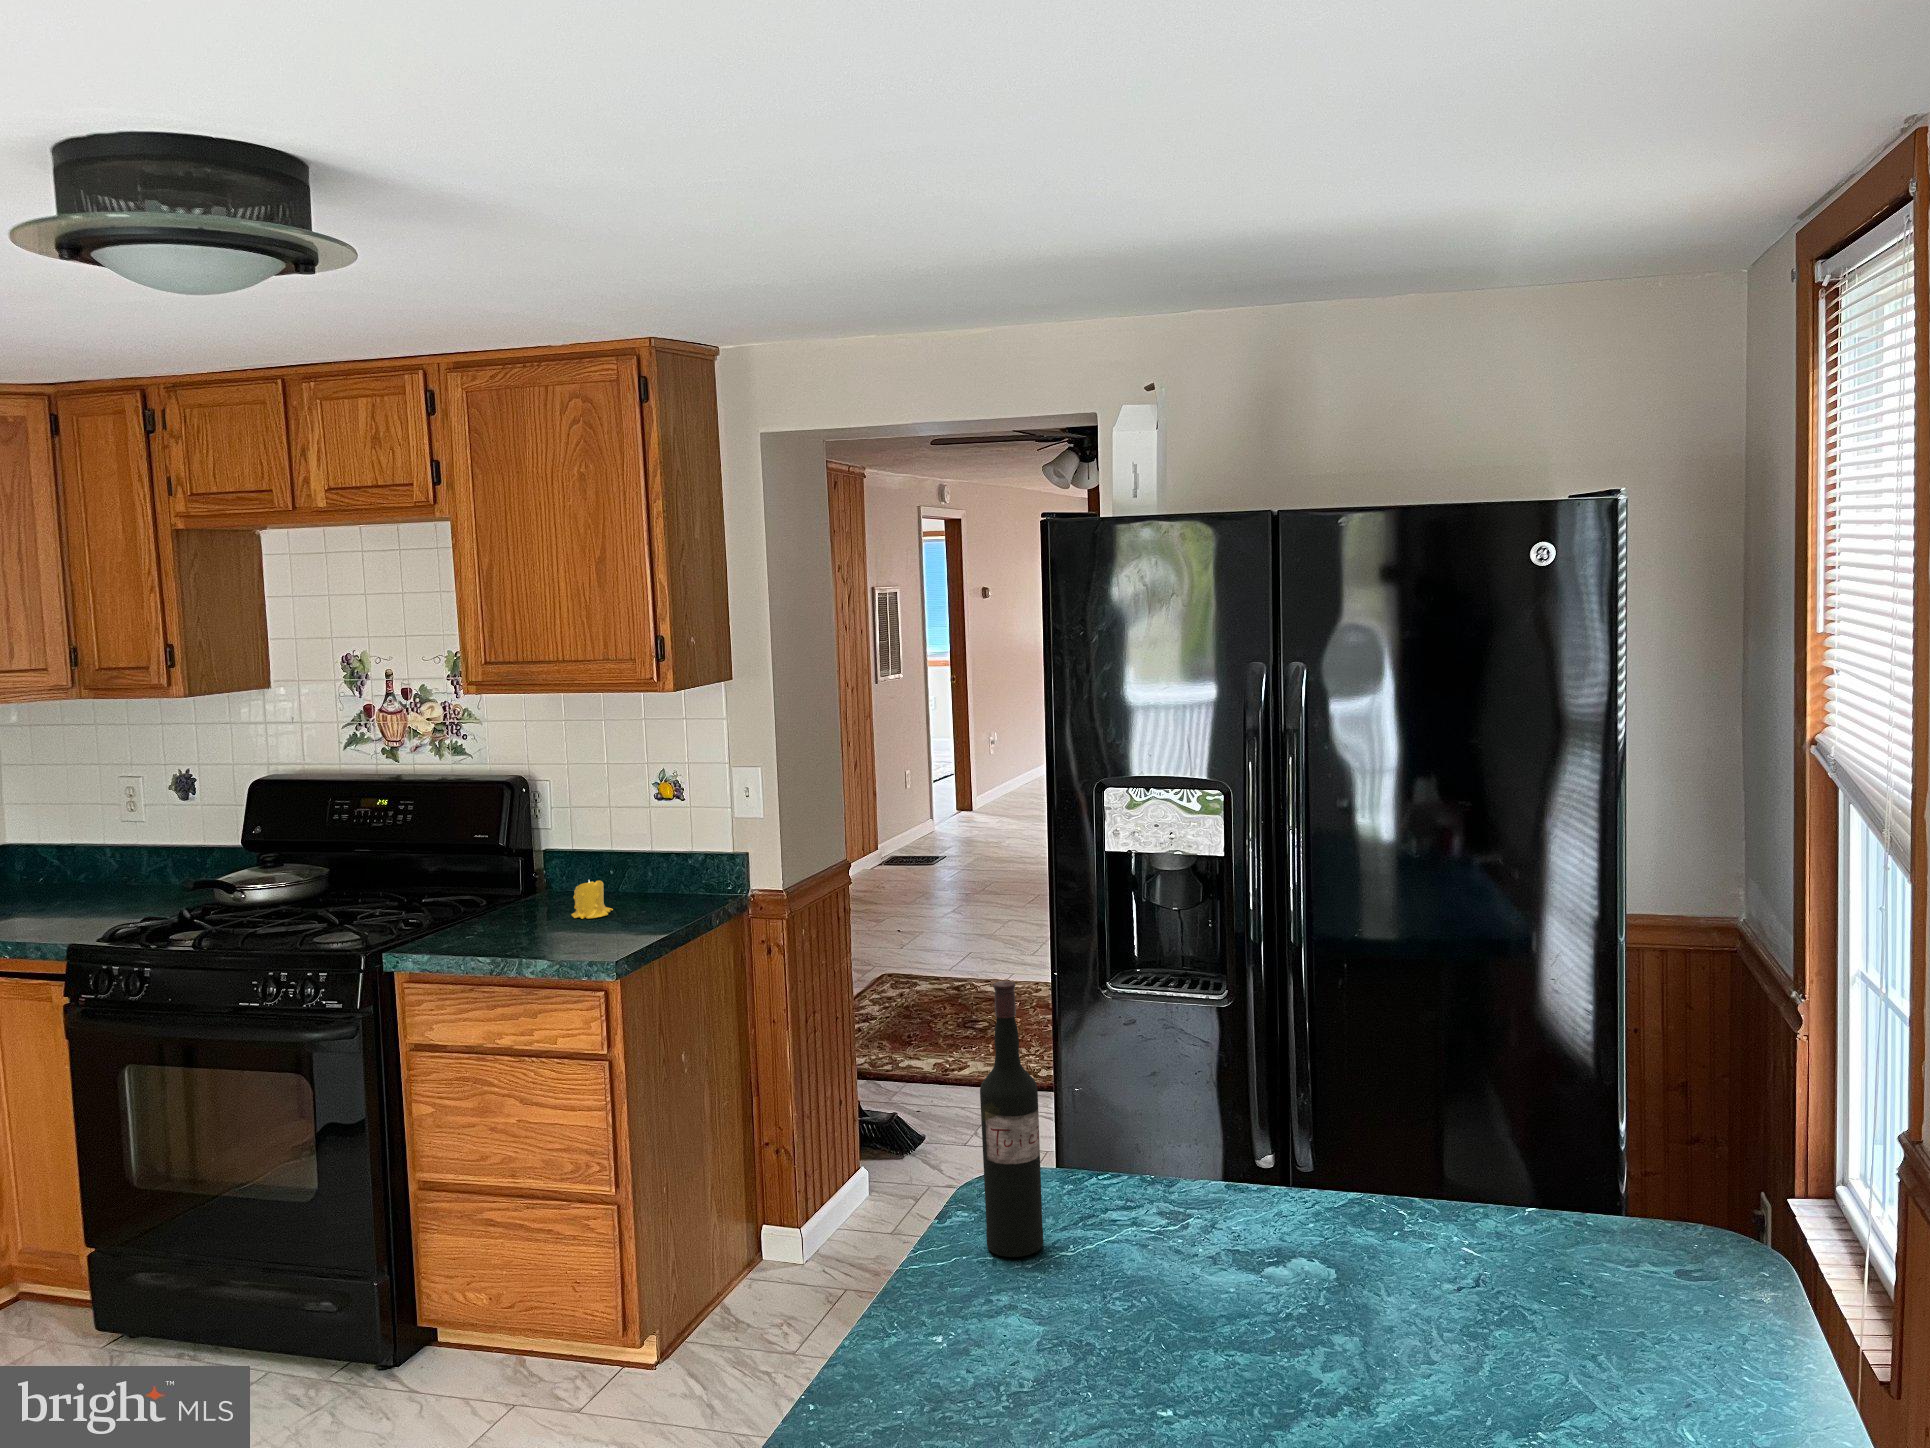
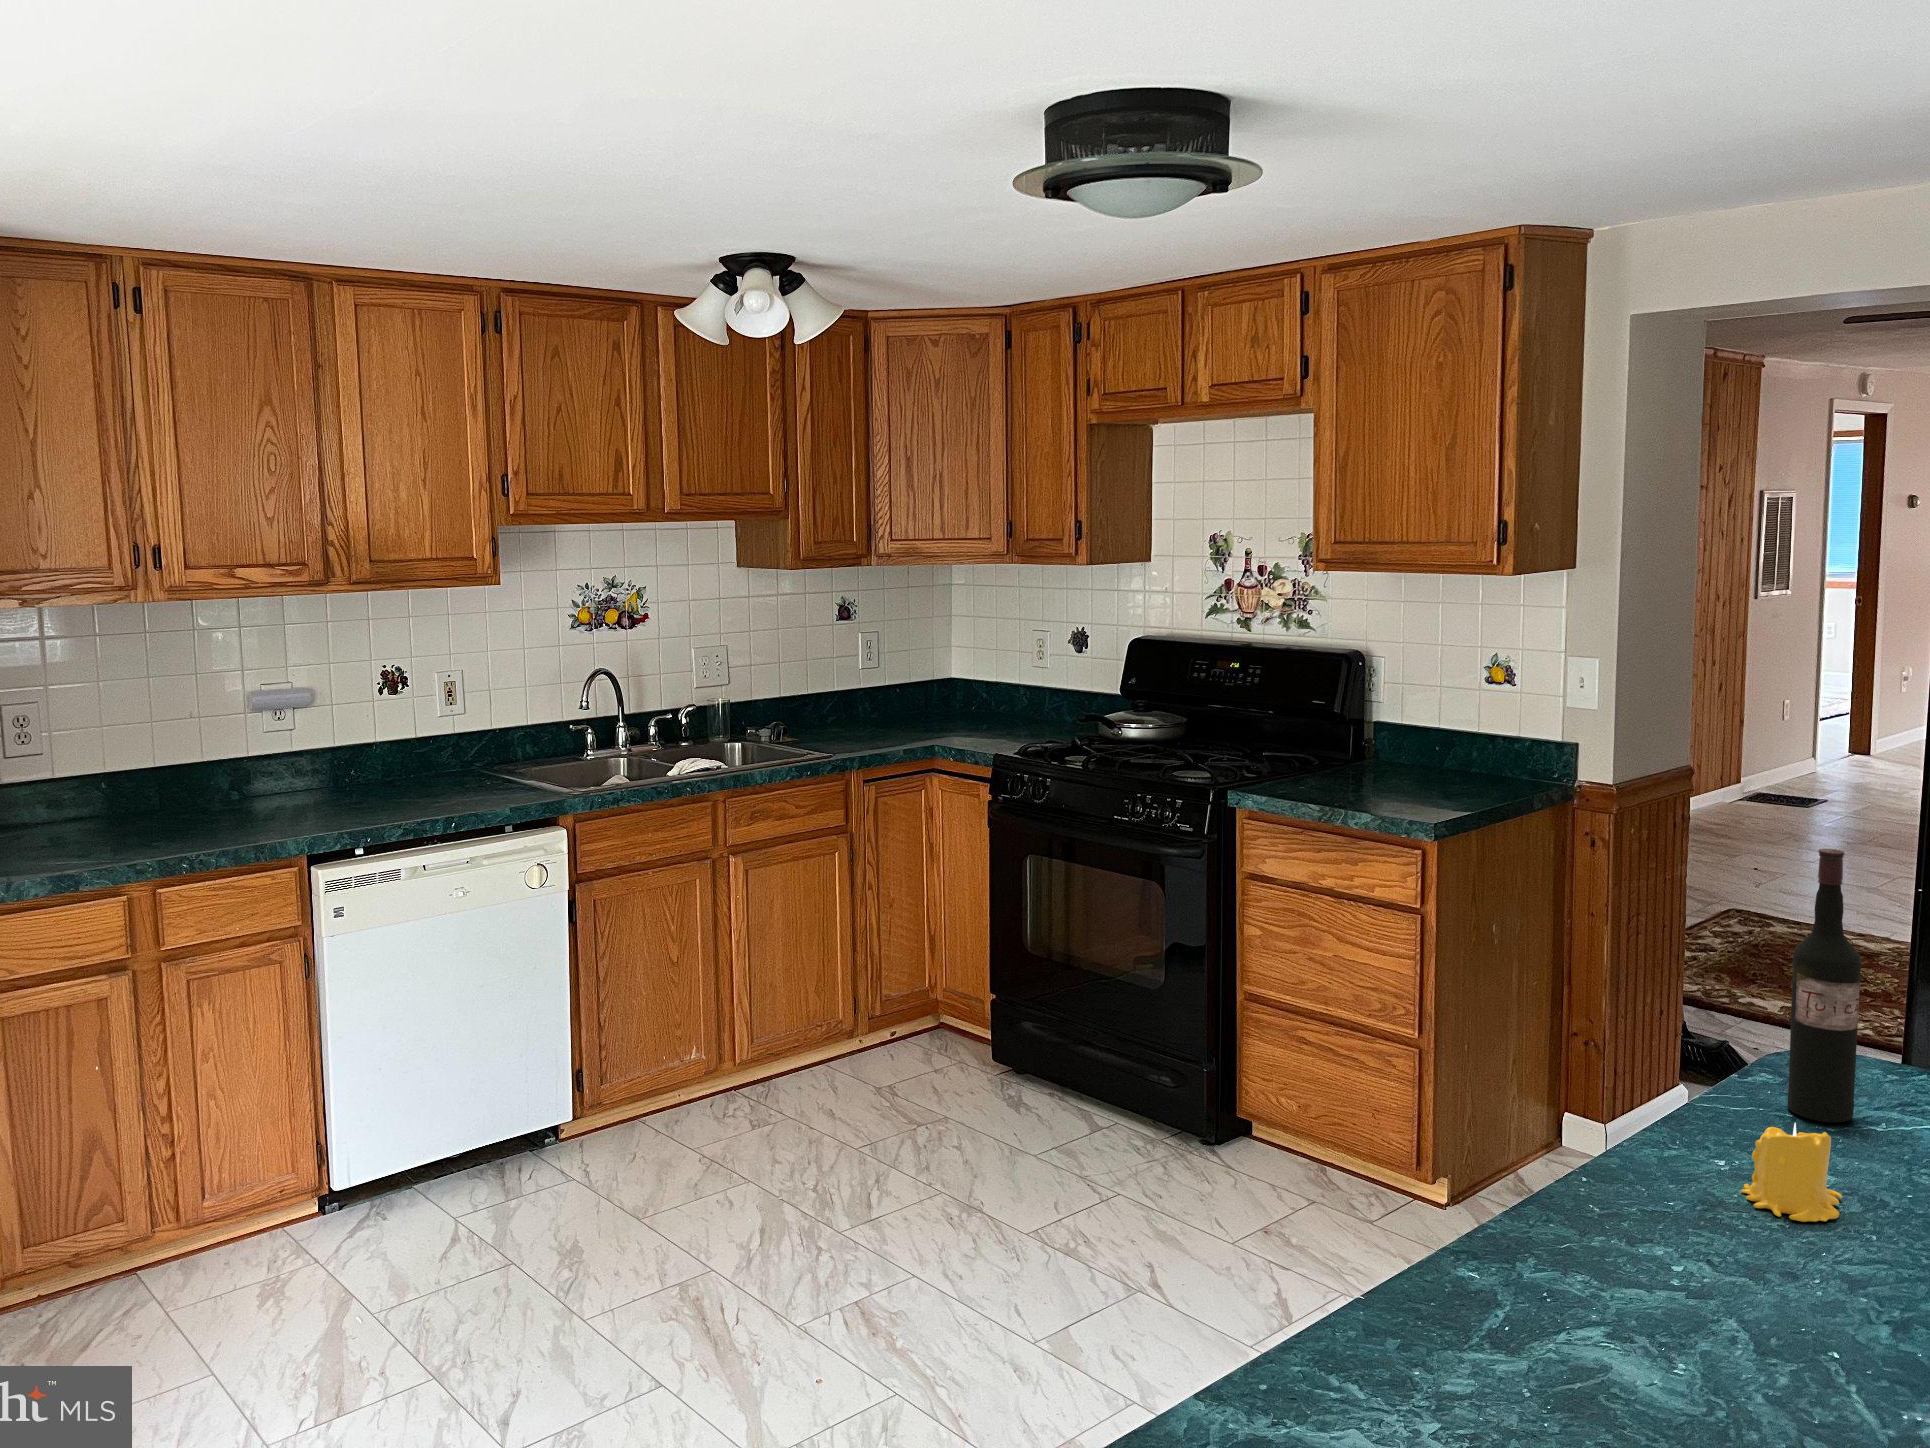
candle: present [571,881,613,919] -> present [1741,1123,1842,1222]

